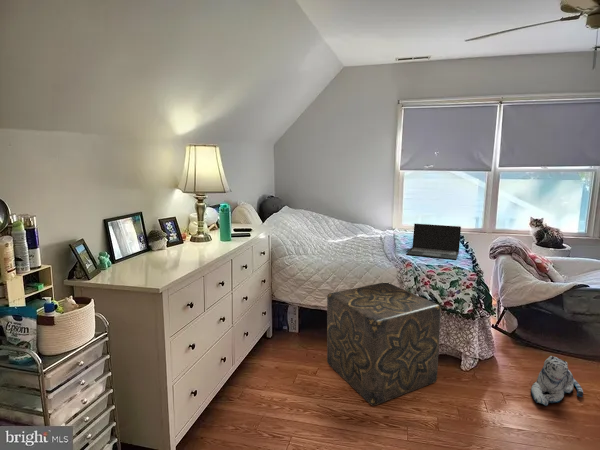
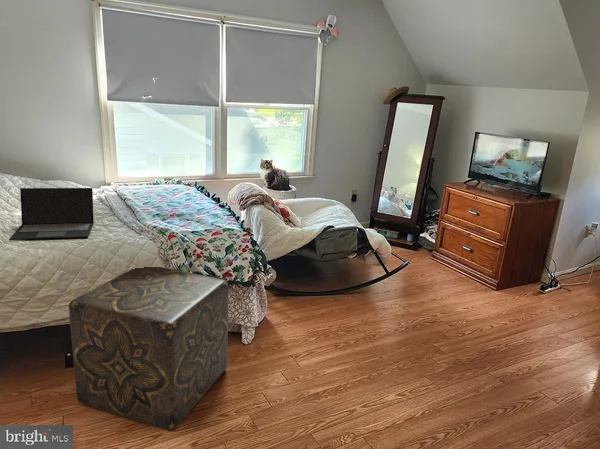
laptop: present [407,224,461,260] -> present [9,188,94,240]
plush toy: present [531,356,583,406] -> none [309,303,346,352]

